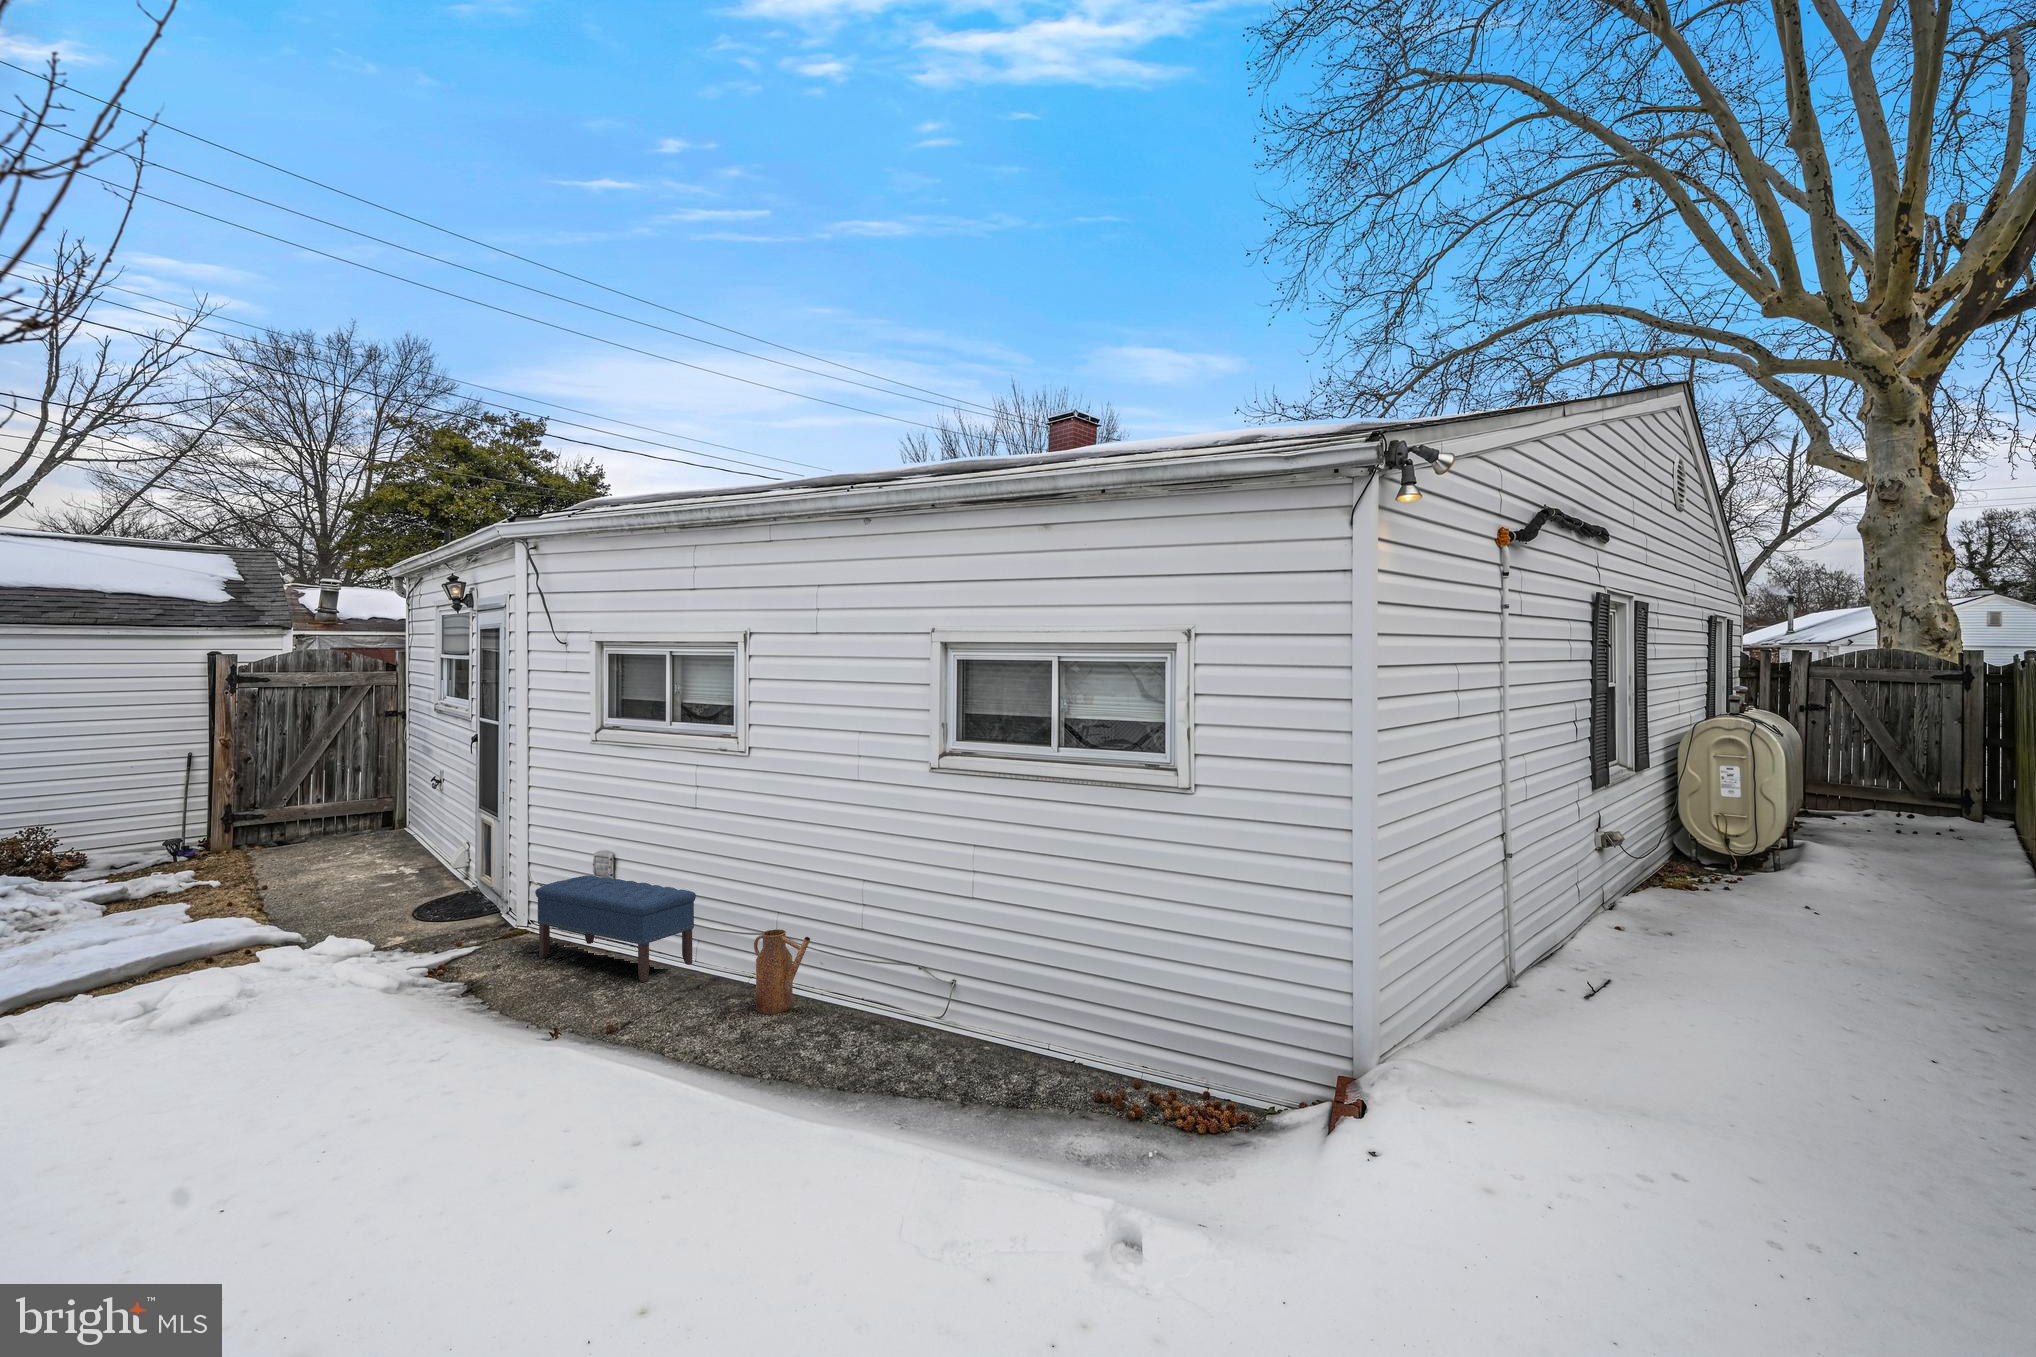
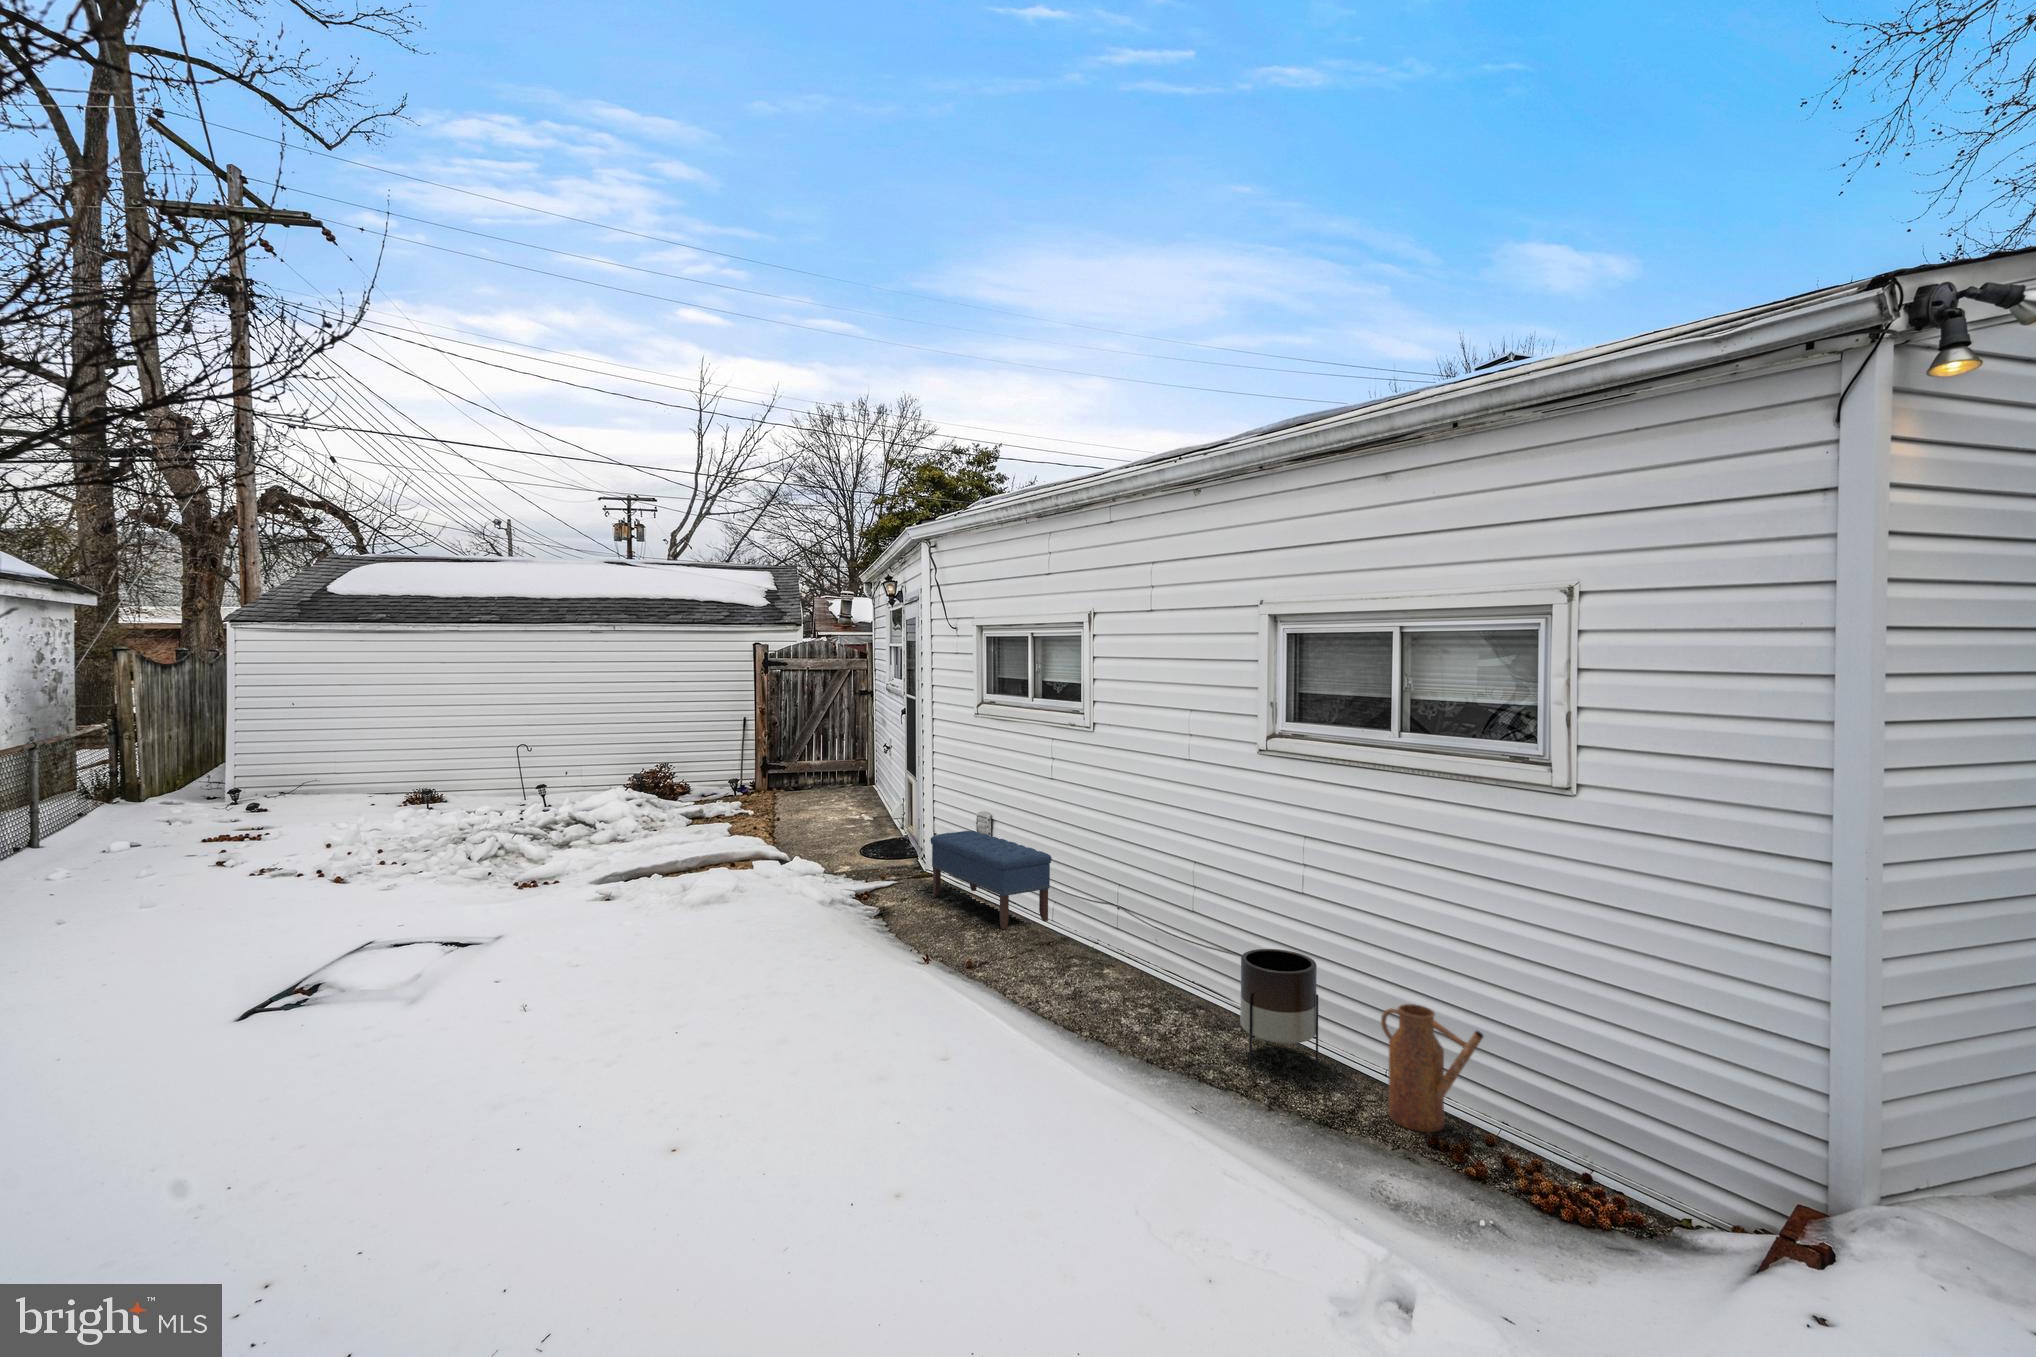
watering can: present [754,929,810,1014] -> present [1381,1004,1483,1132]
planter: none [924,954,994,1070] -> present [1240,949,1318,1068]

